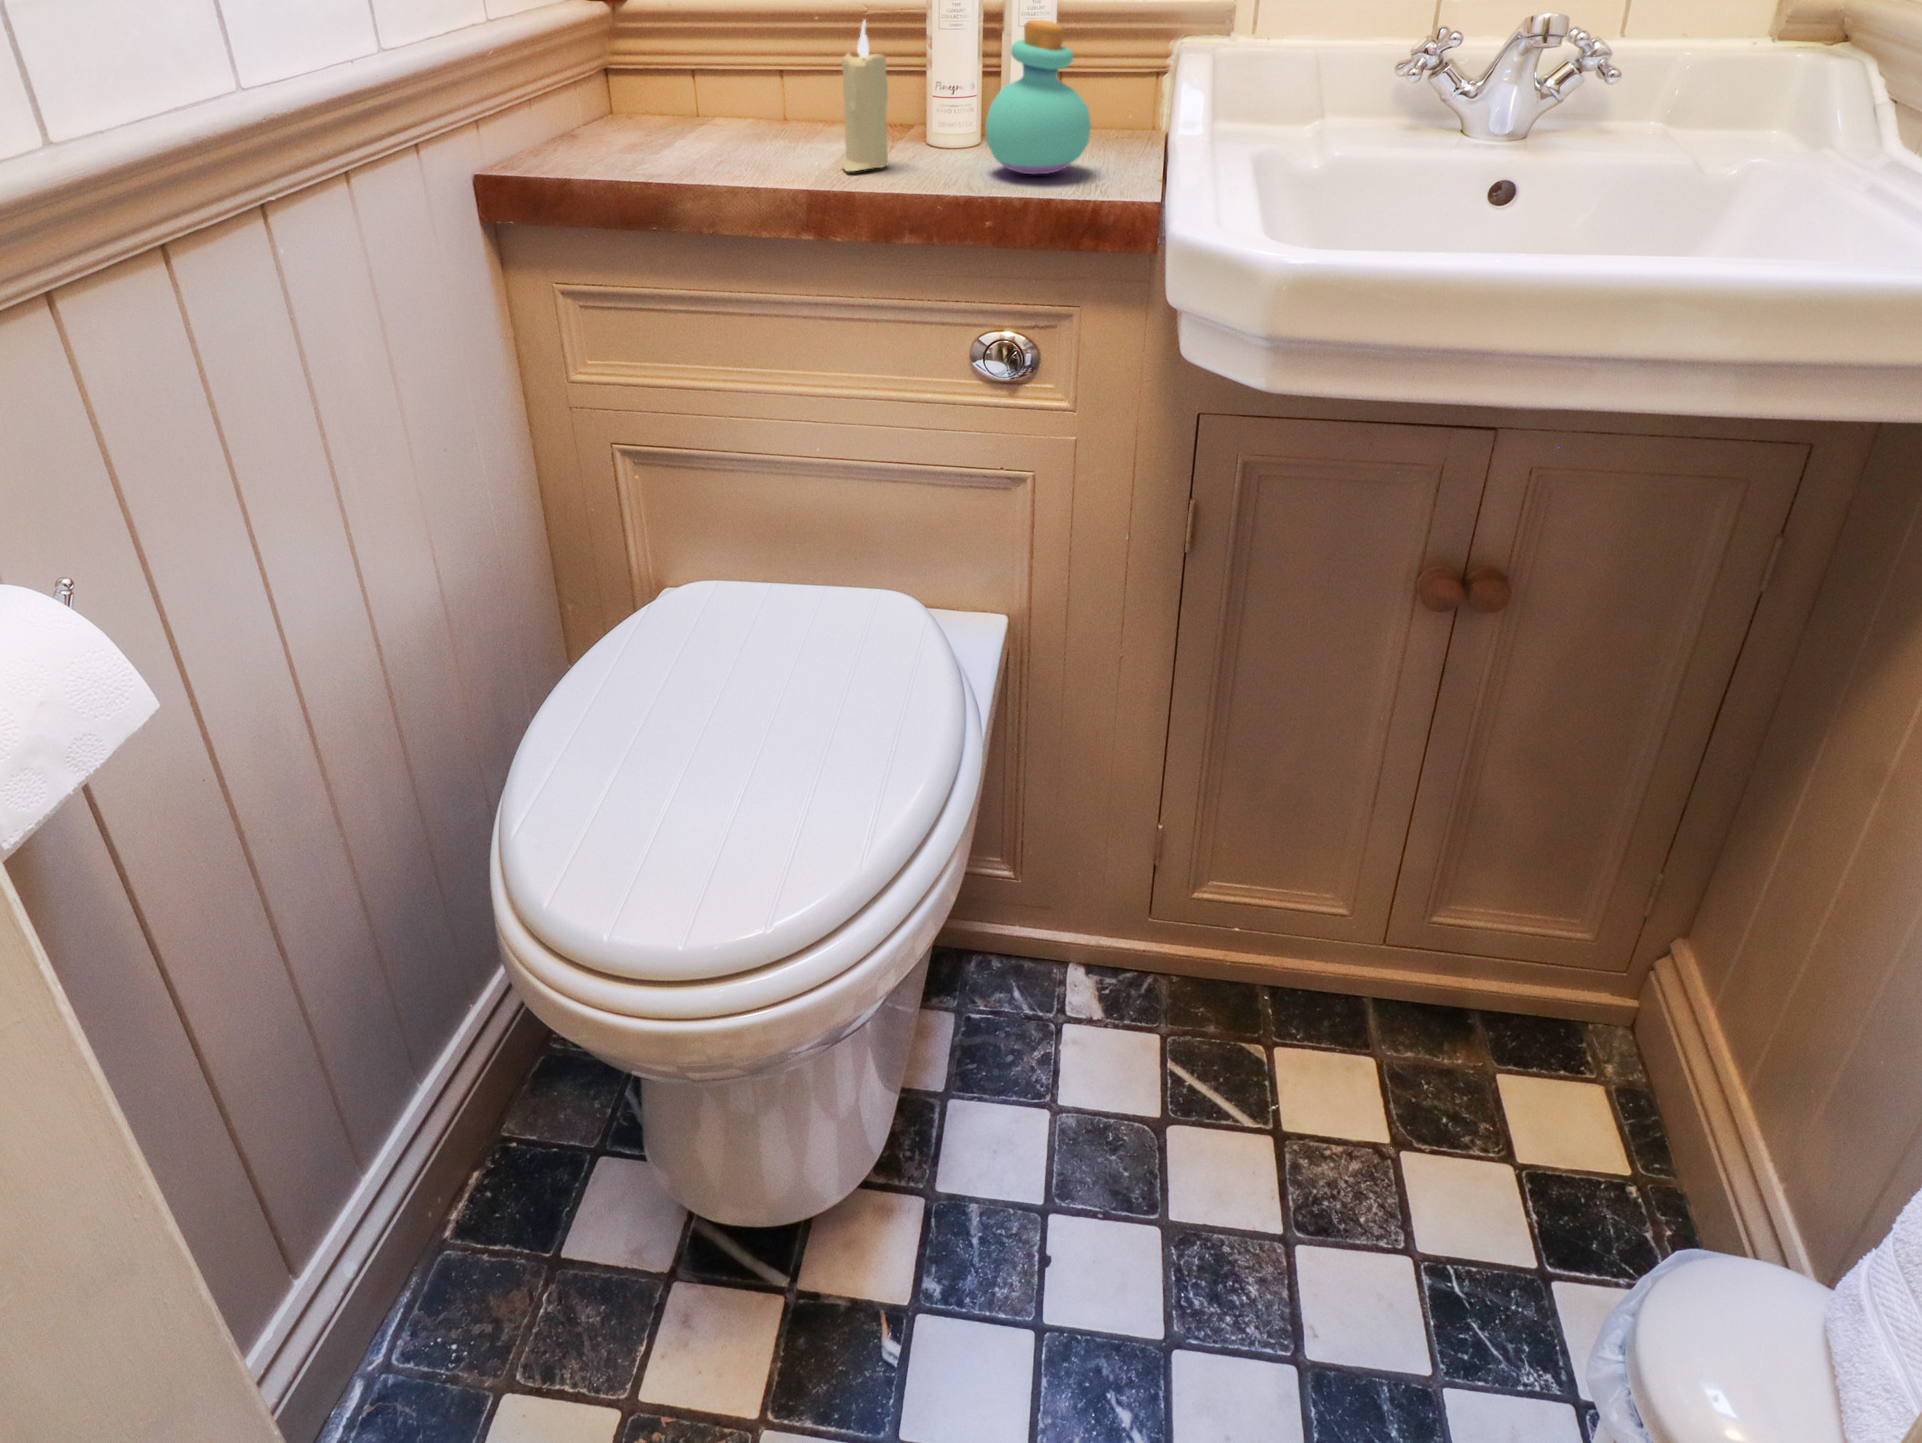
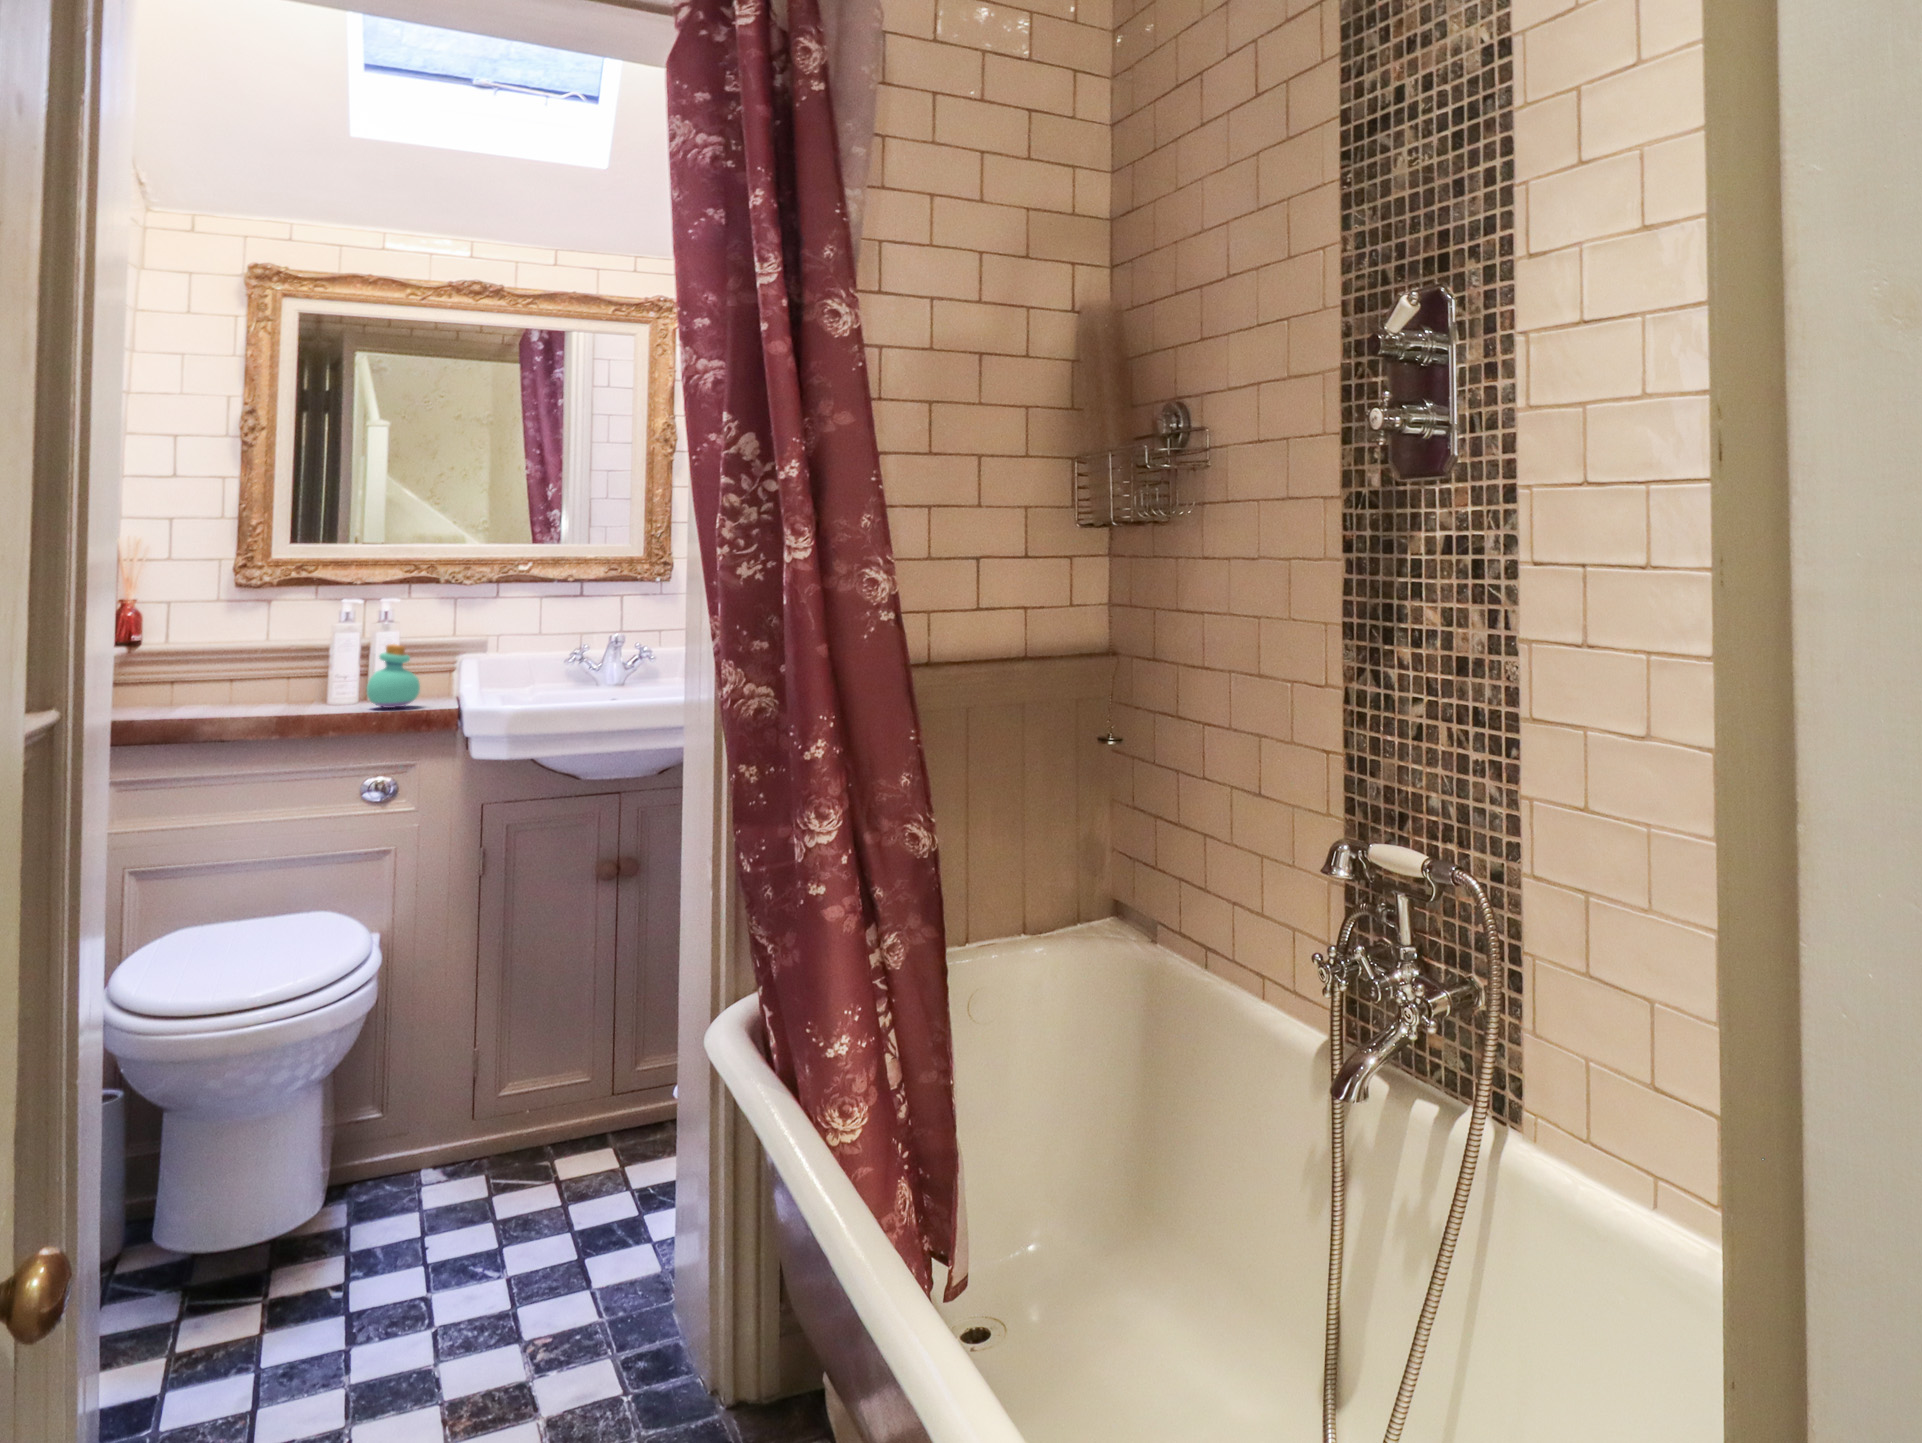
candle: present [842,20,888,171] -> none [287,646,314,712]

